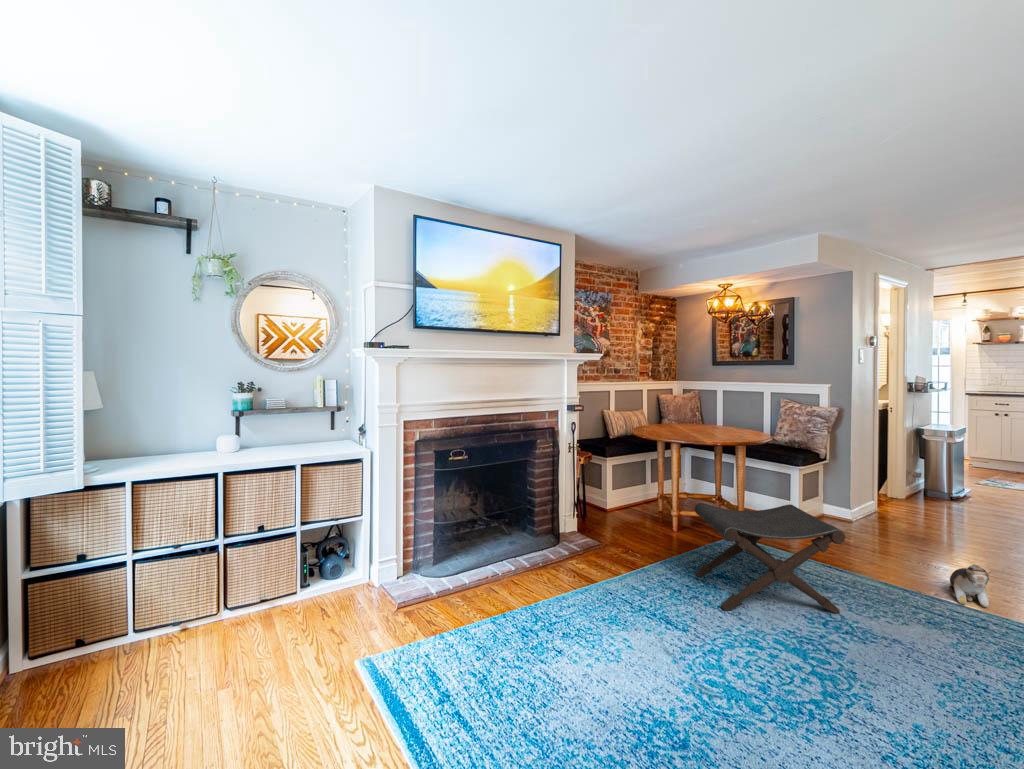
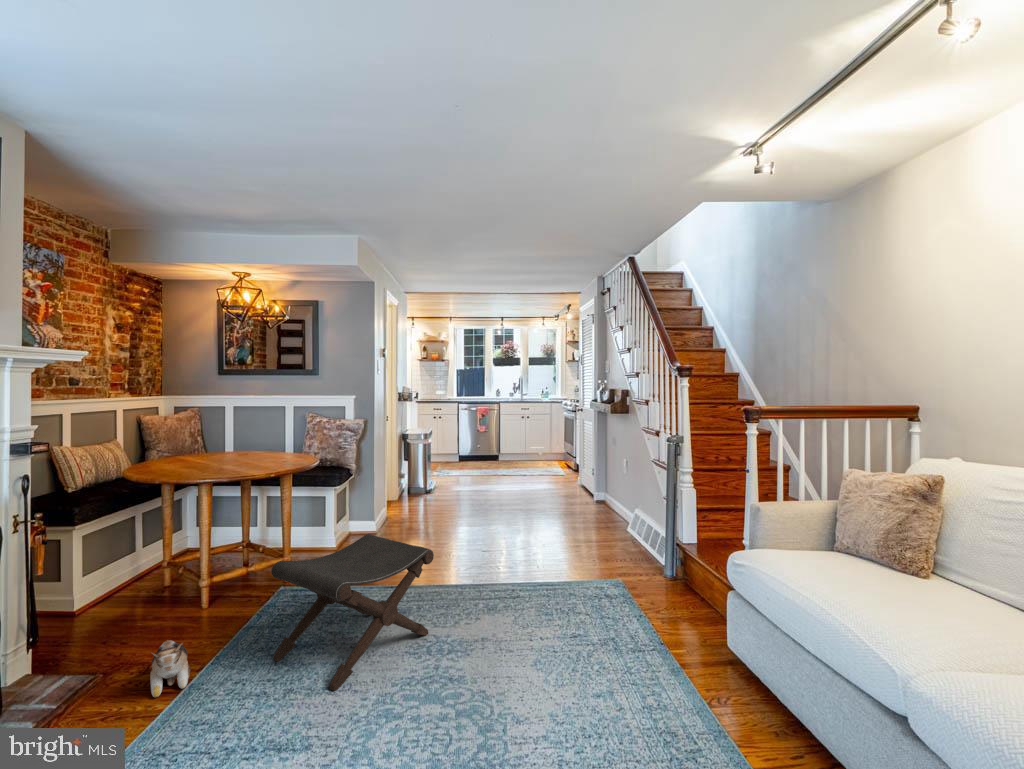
plush toy: present [949,564,992,607] -> present [150,640,191,697]

